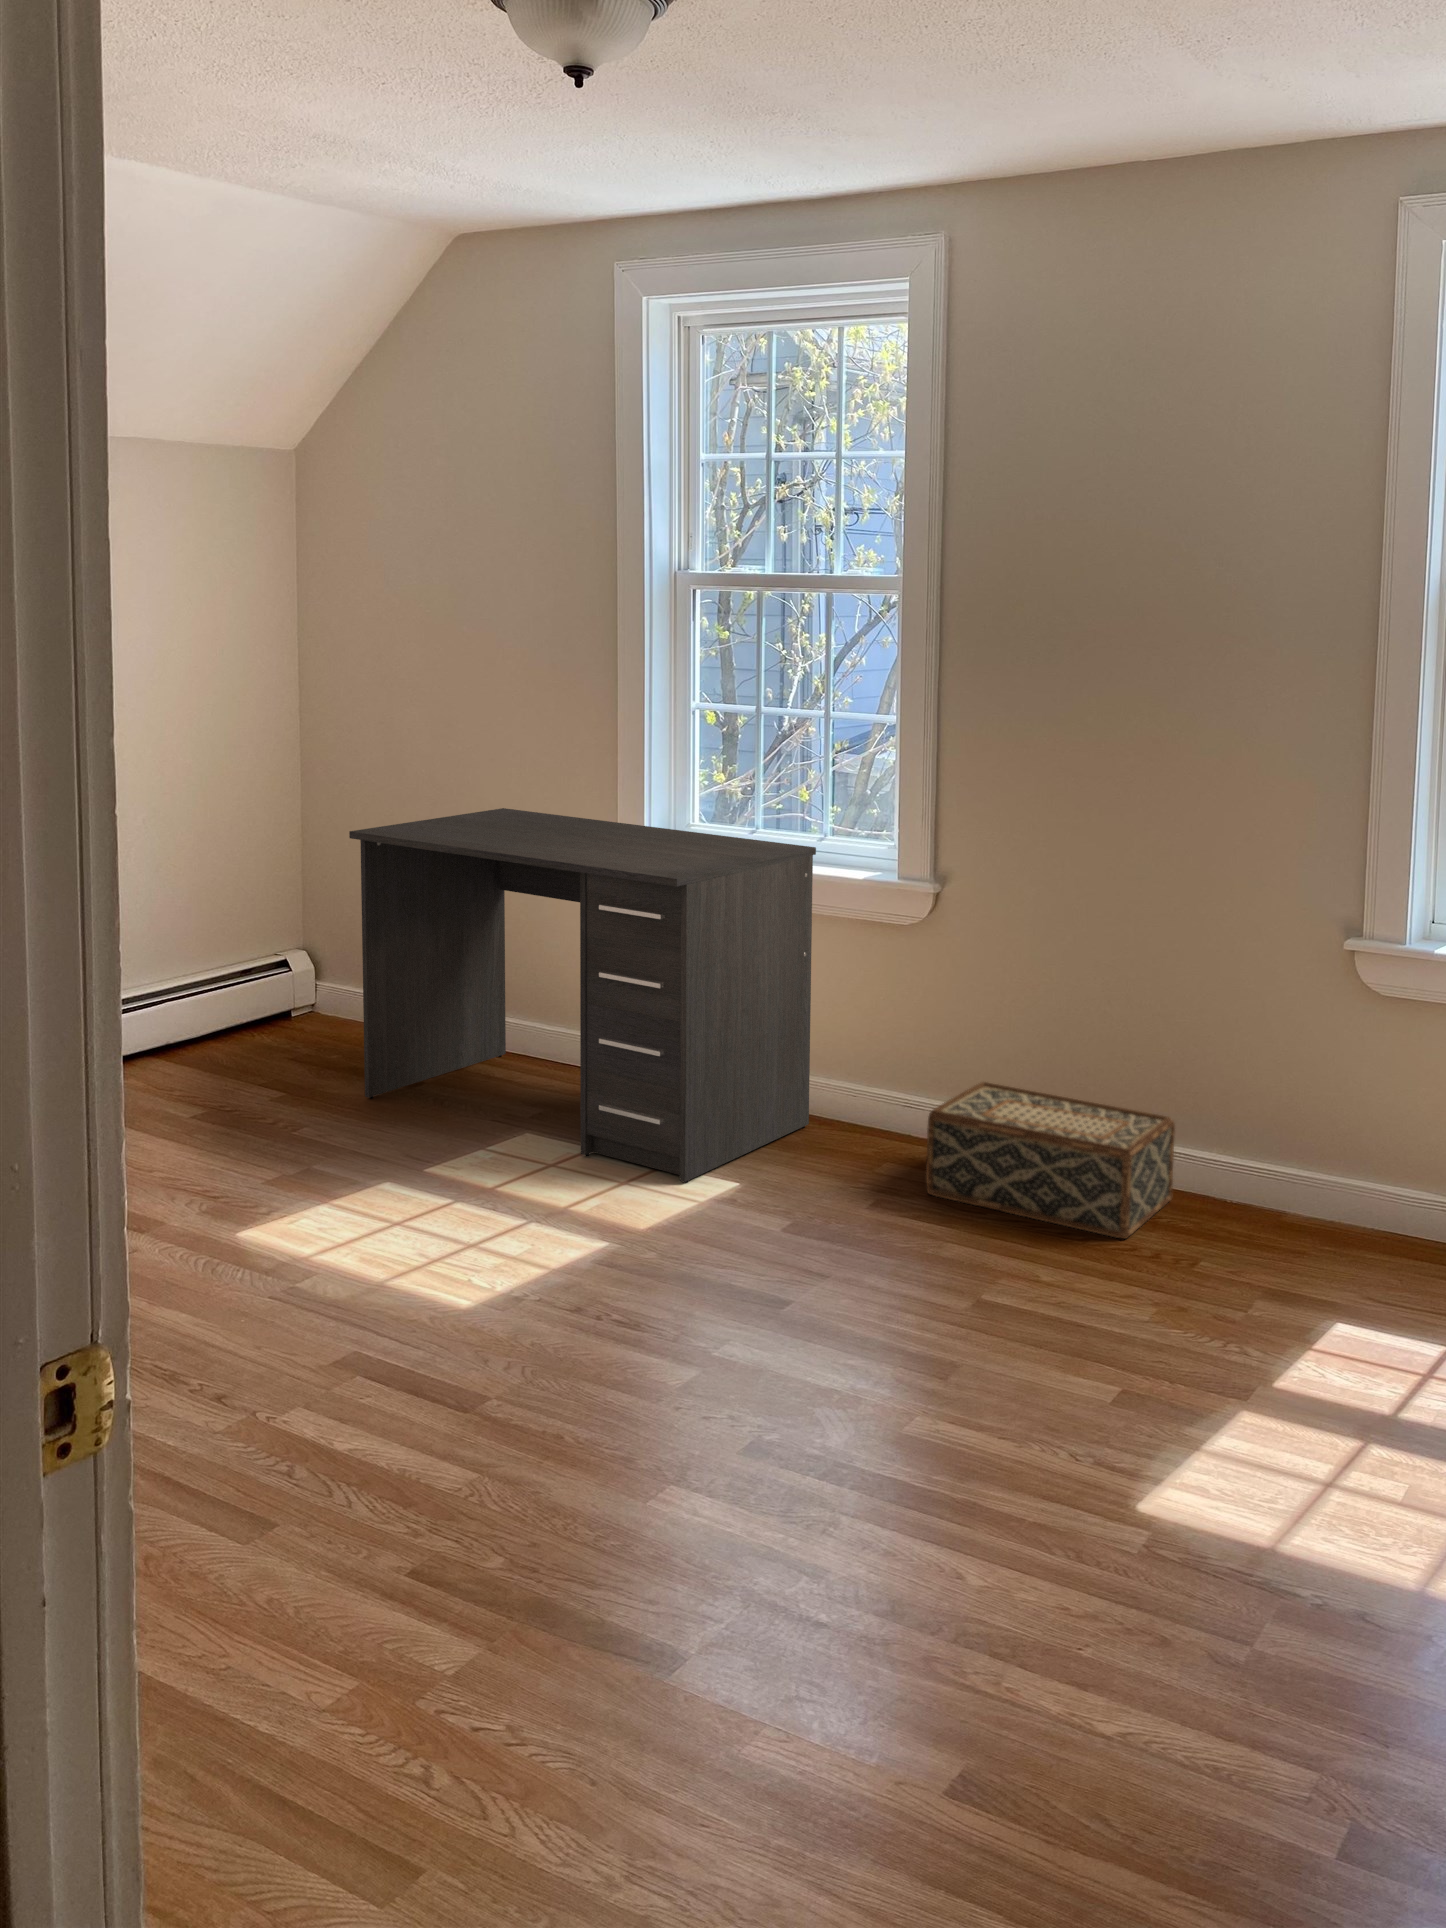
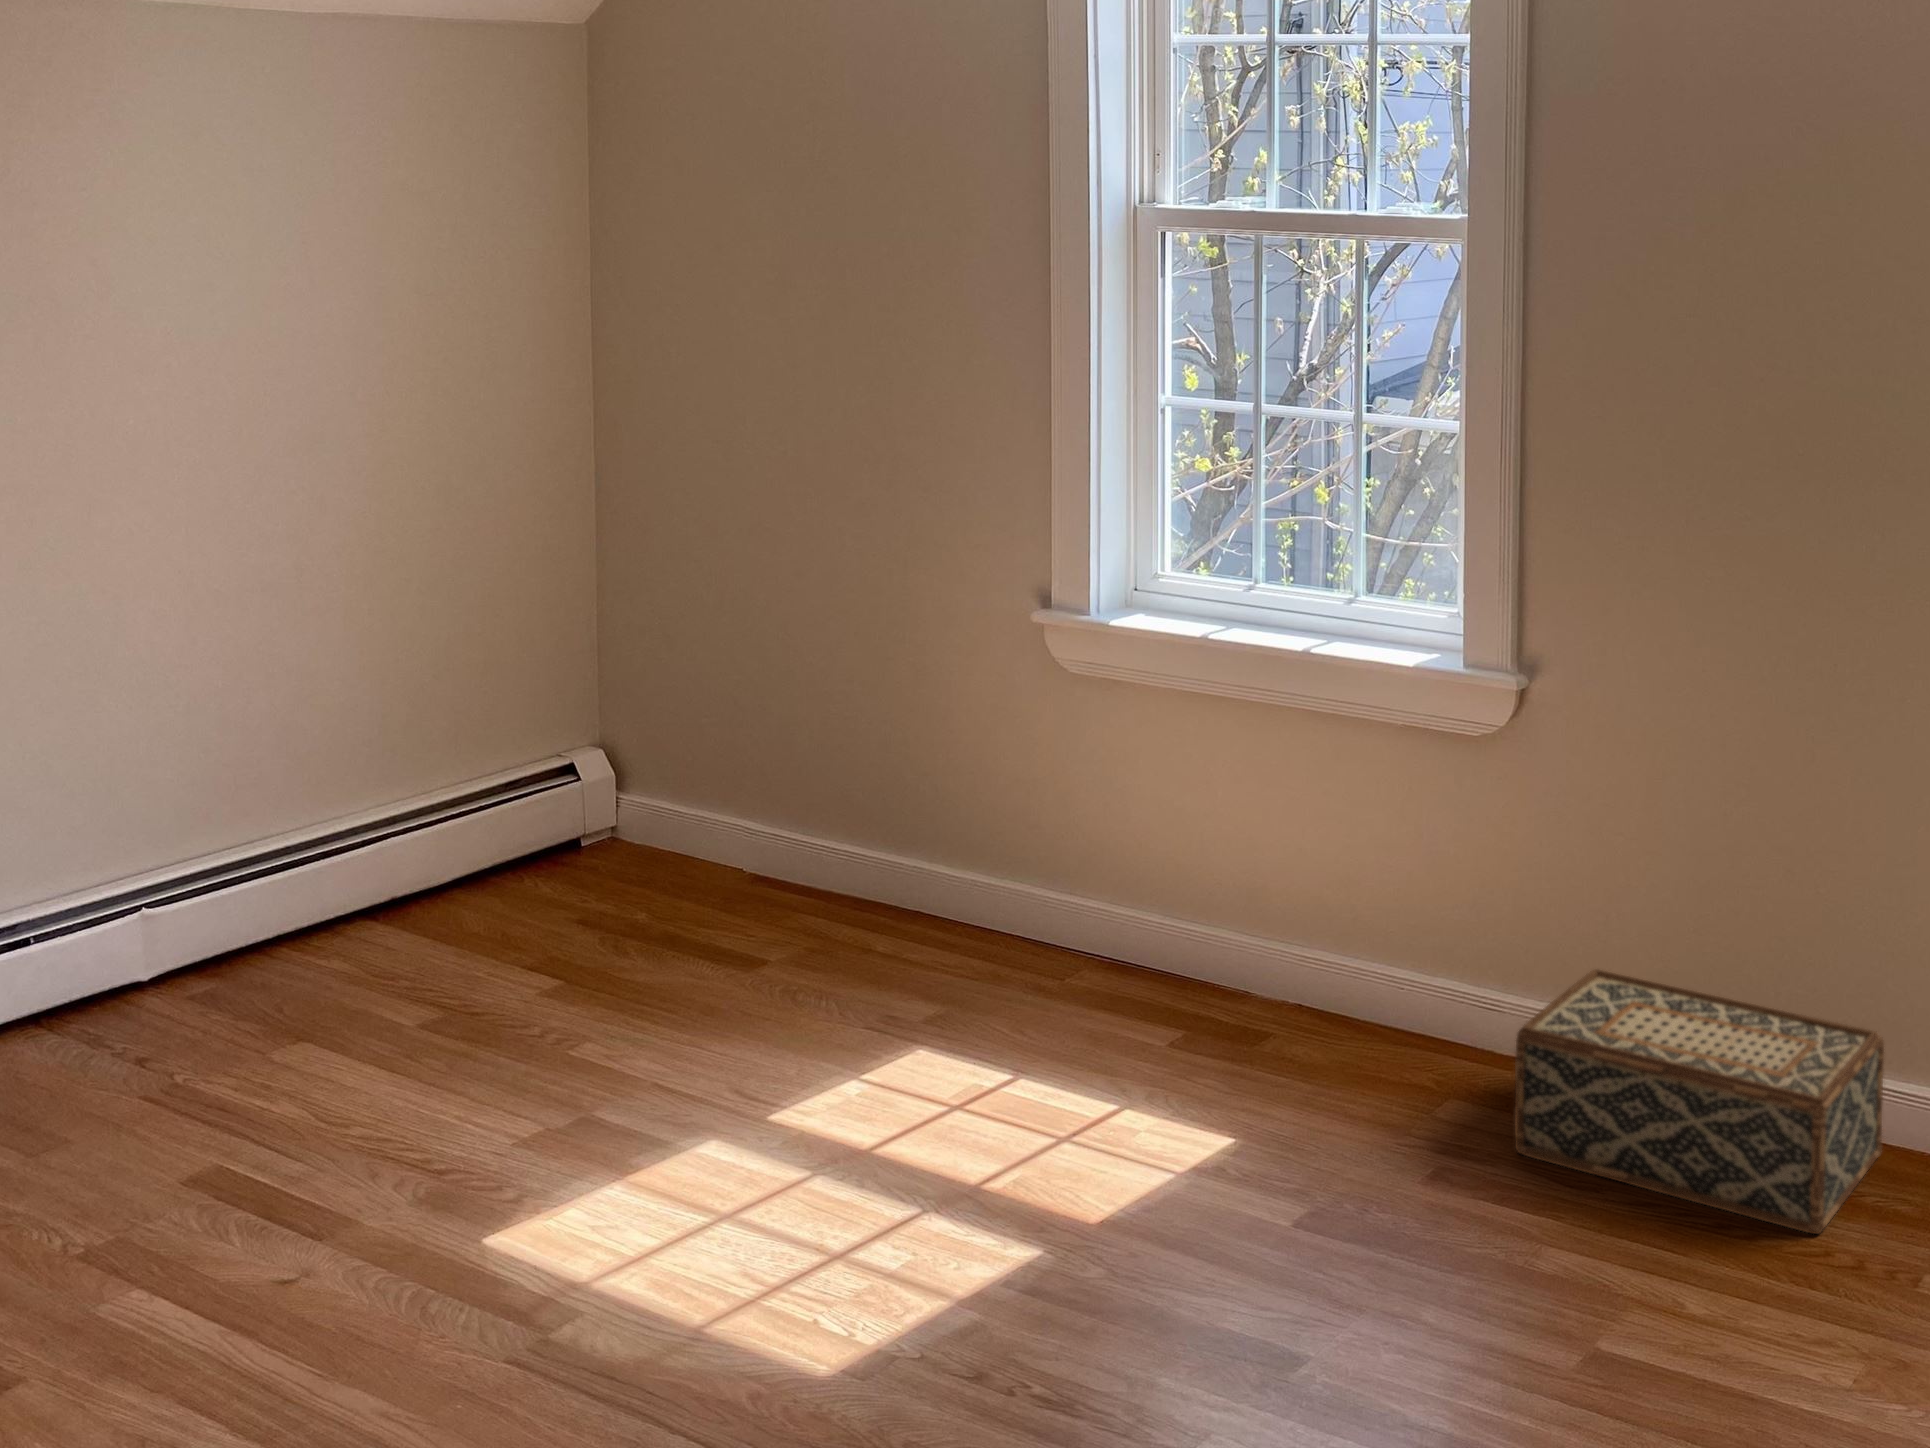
desk: present [349,808,816,1183] -> none [656,546,1344,1140]

